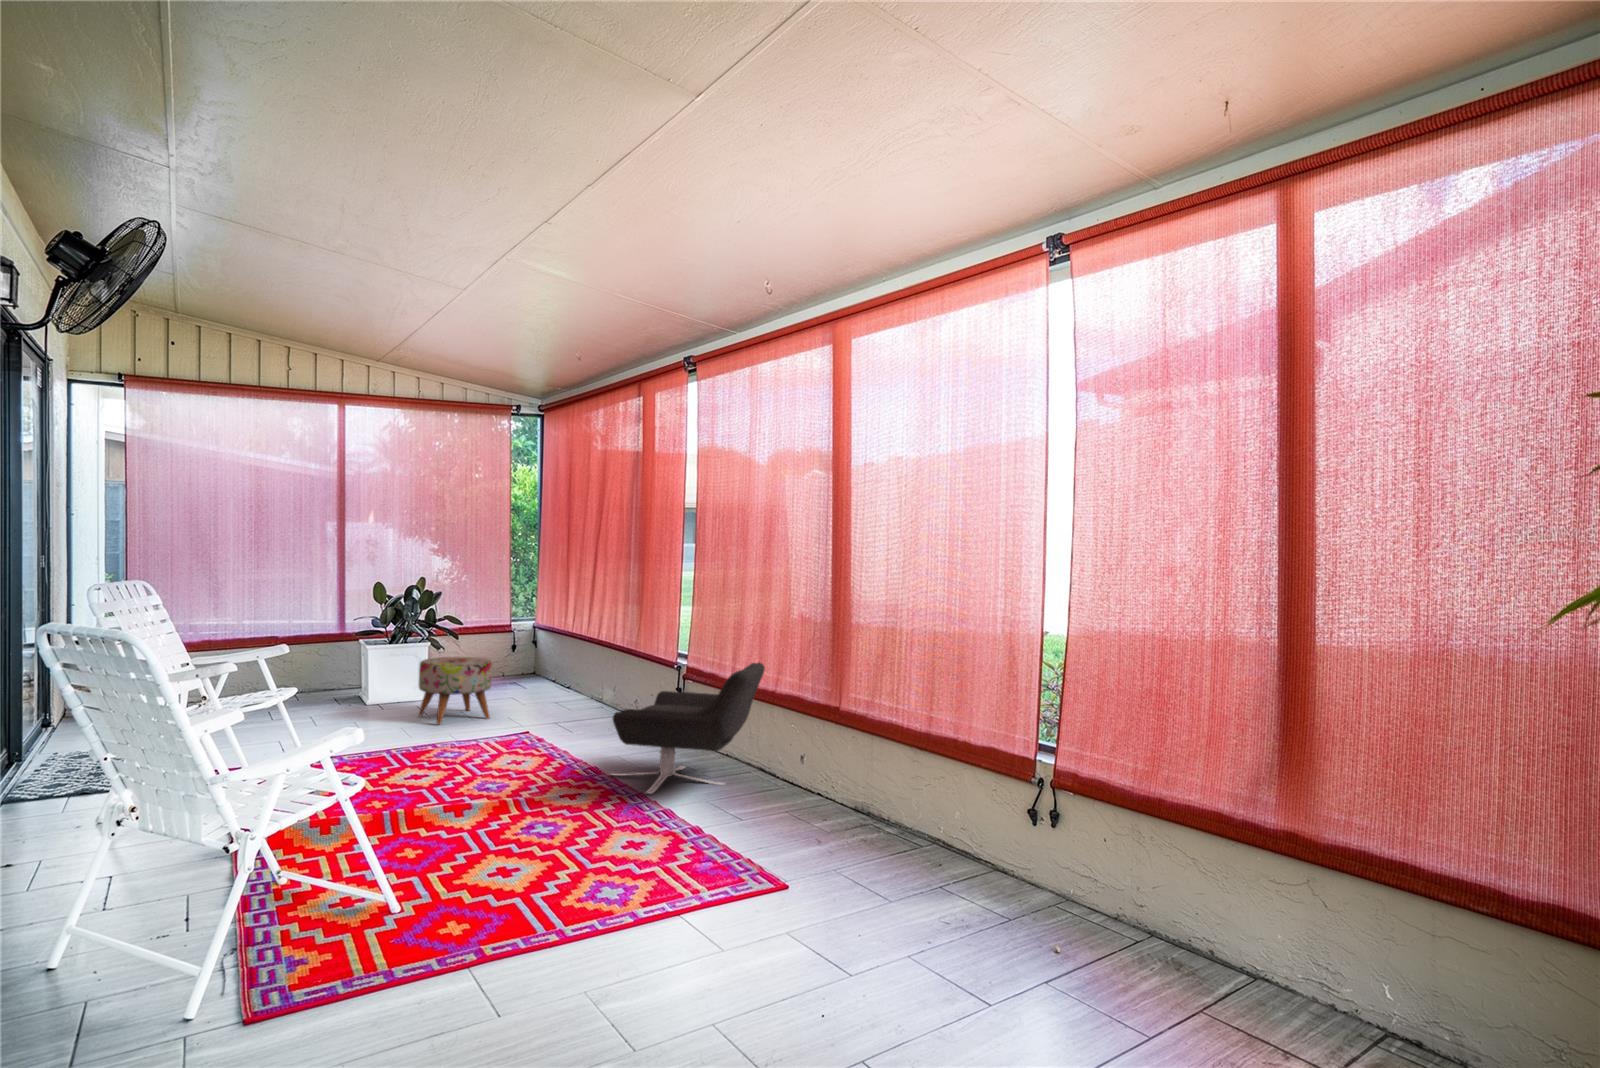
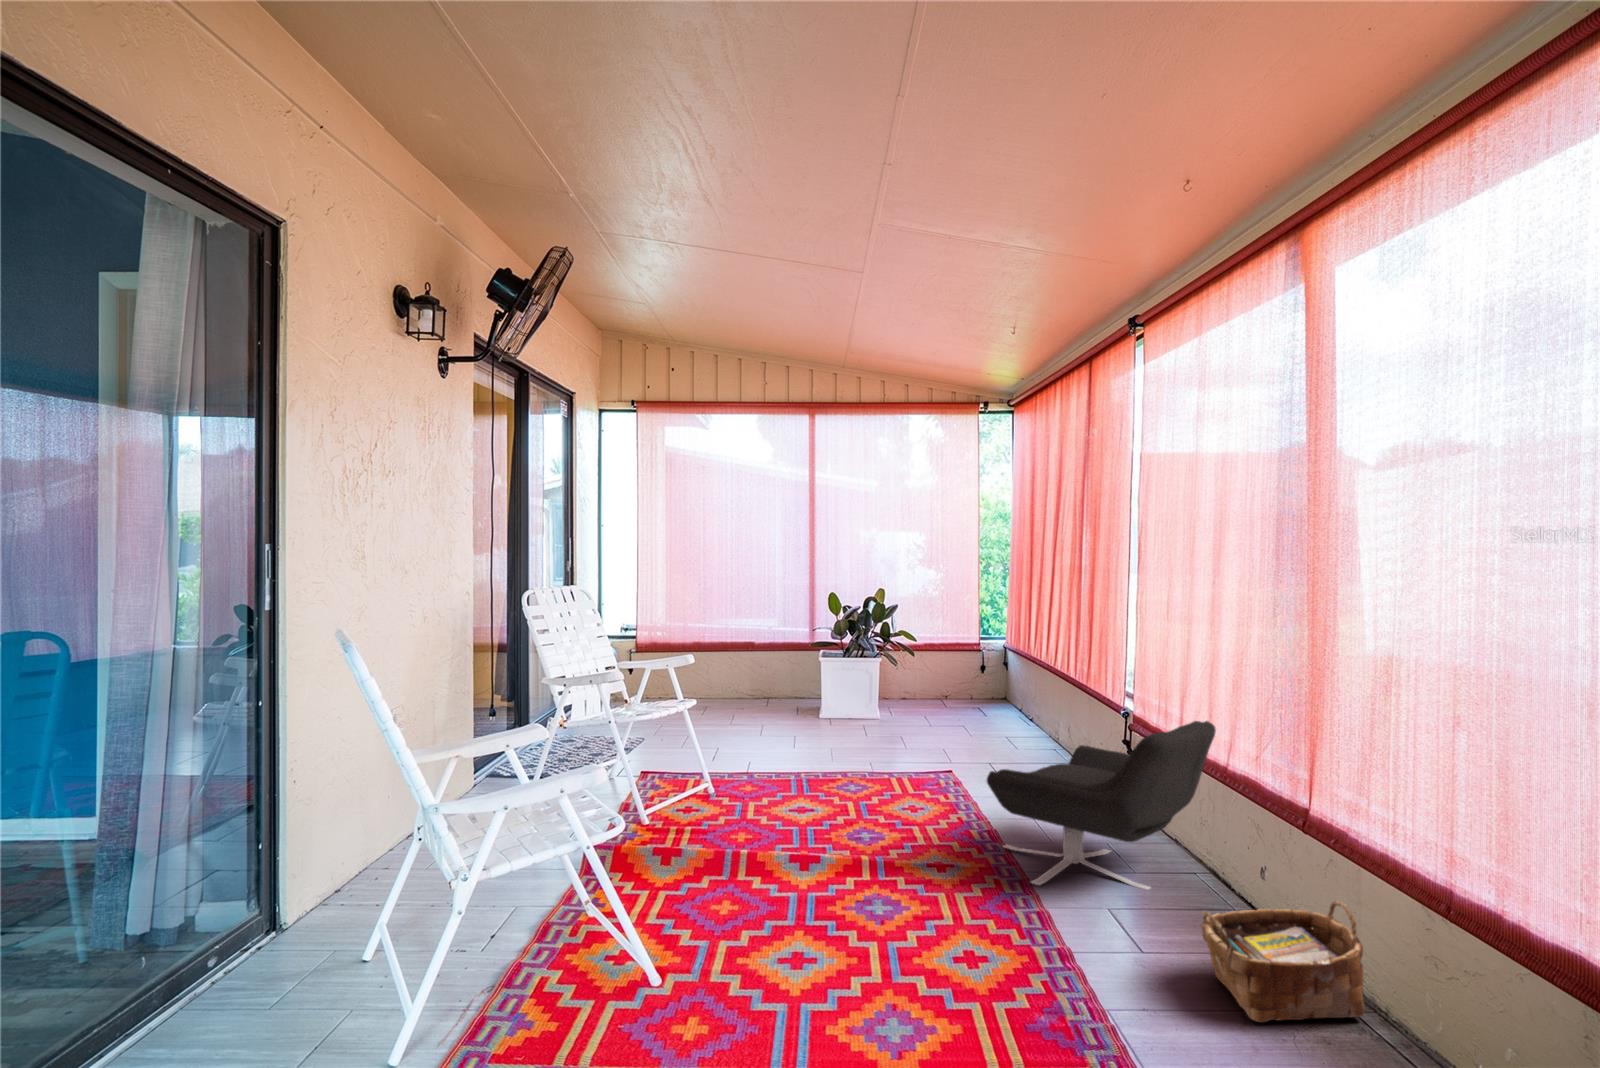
ottoman: present [418,657,493,725] -> none [849,676,926,752]
woven basket: none [788,759,879,839] -> present [1201,900,1364,1022]

